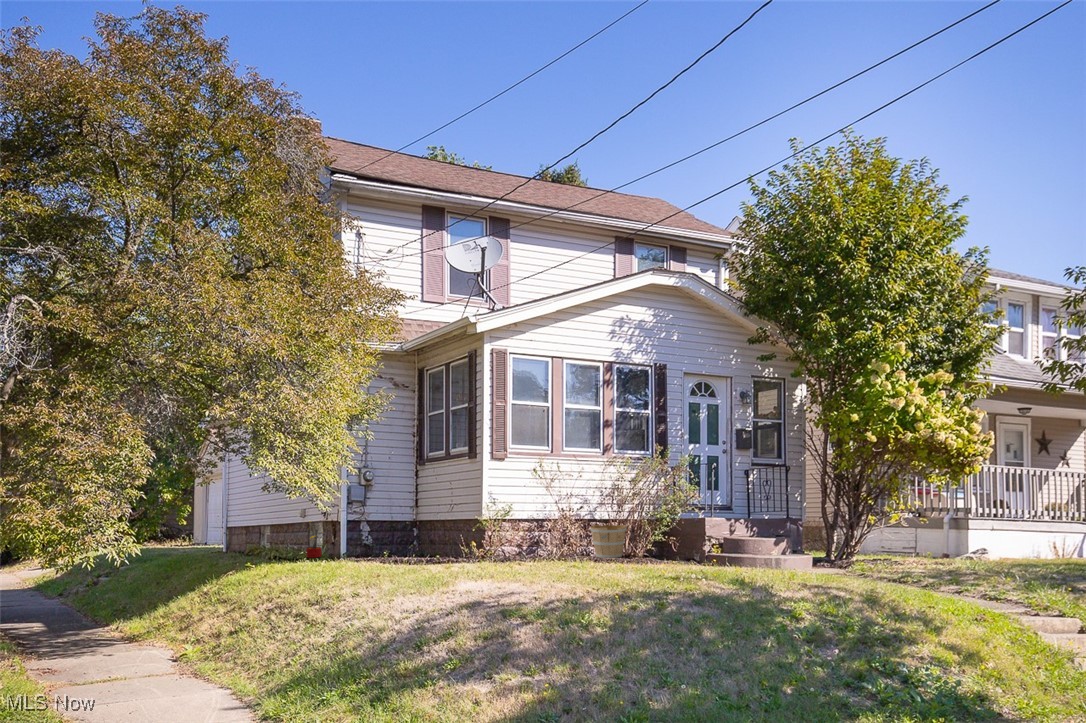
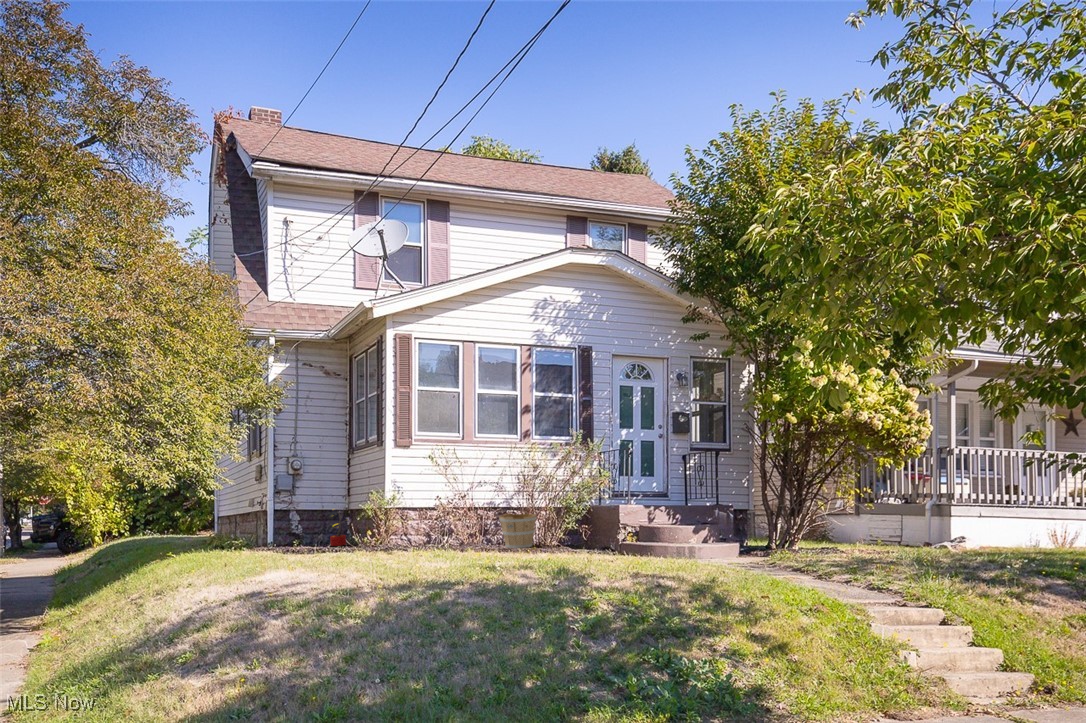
decorative plant: present [306,523,322,558] -> present [330,512,346,546]

